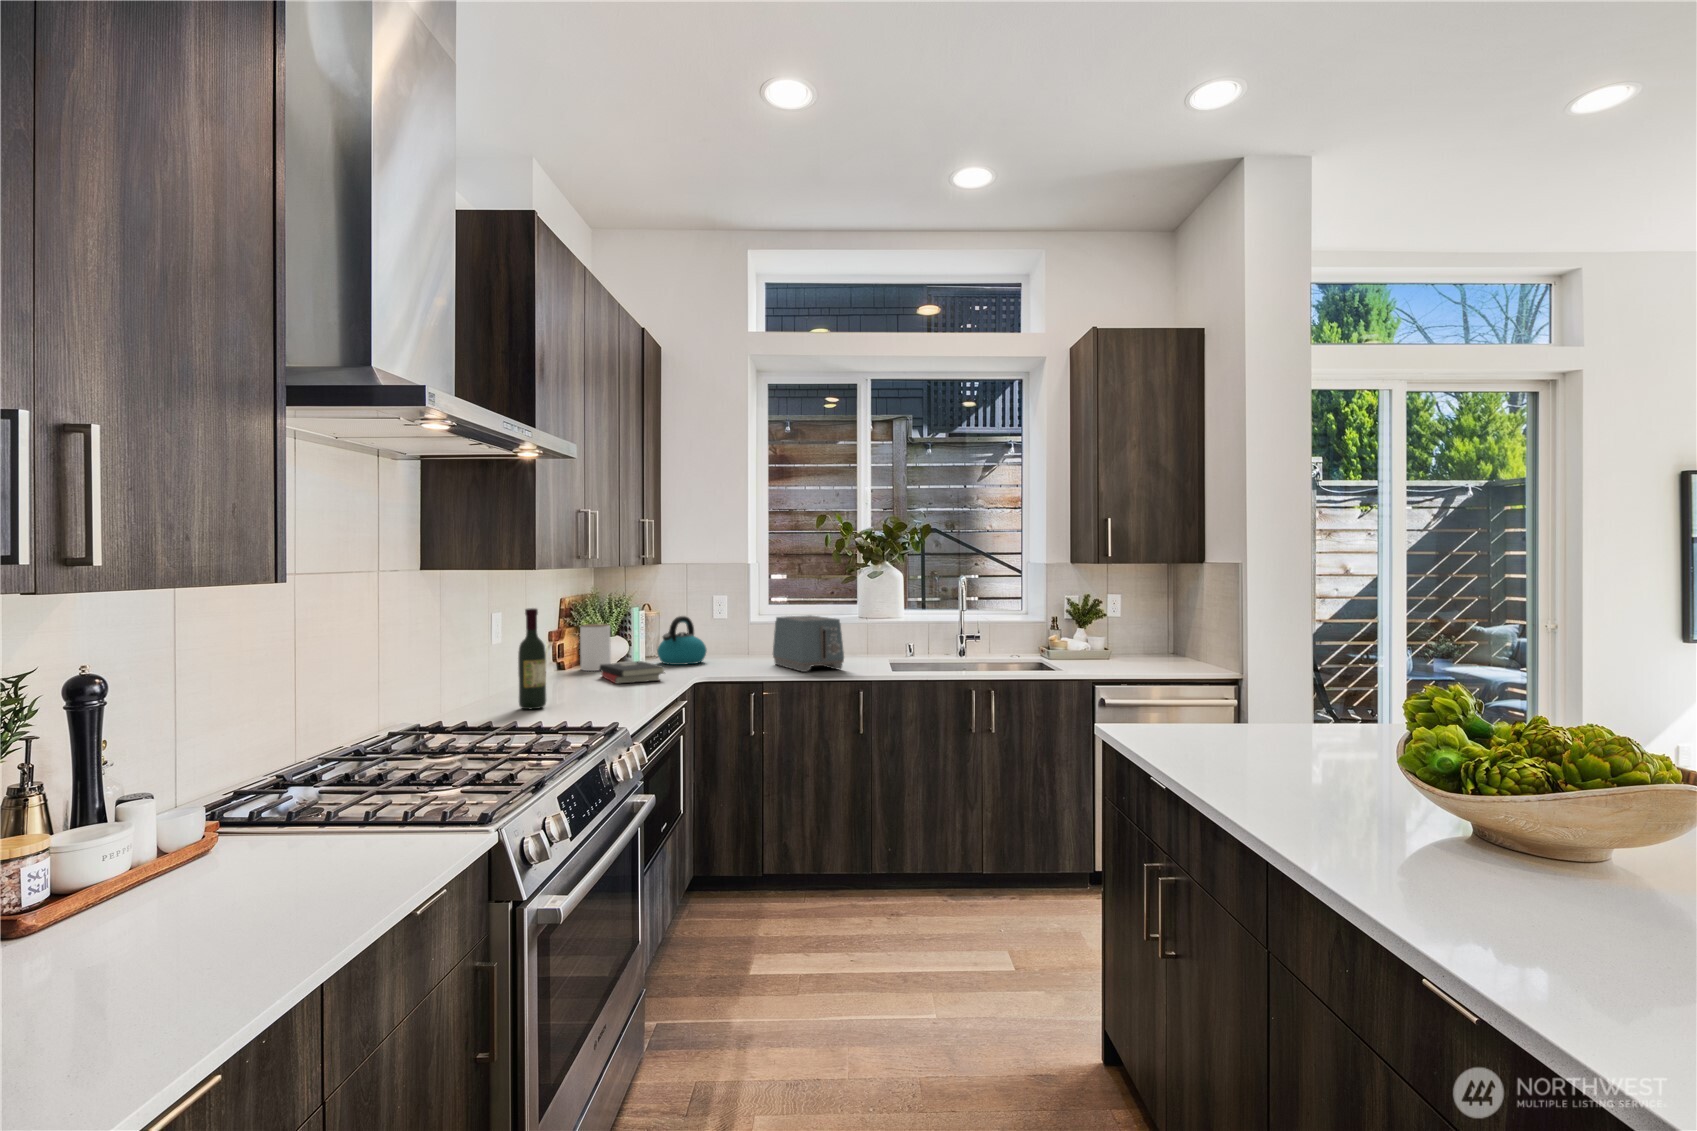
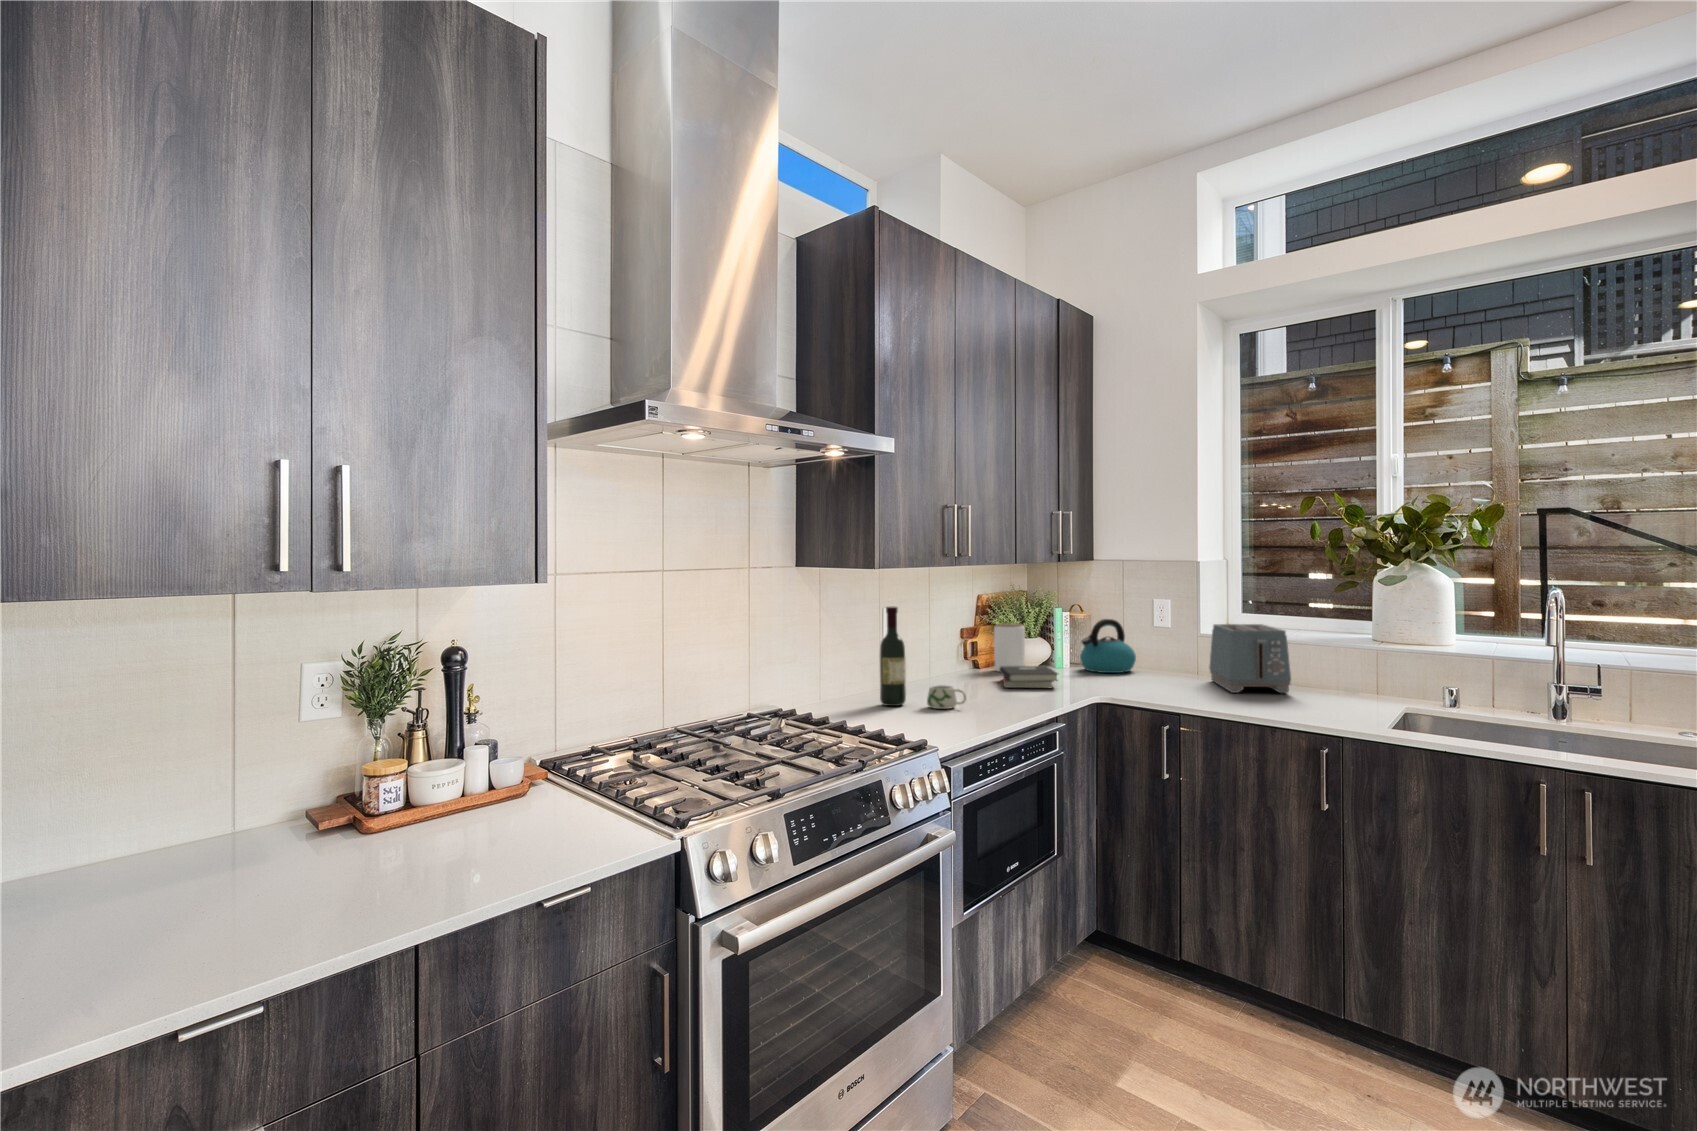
mug: none [570,684,611,707] -> present [927,685,966,709]

